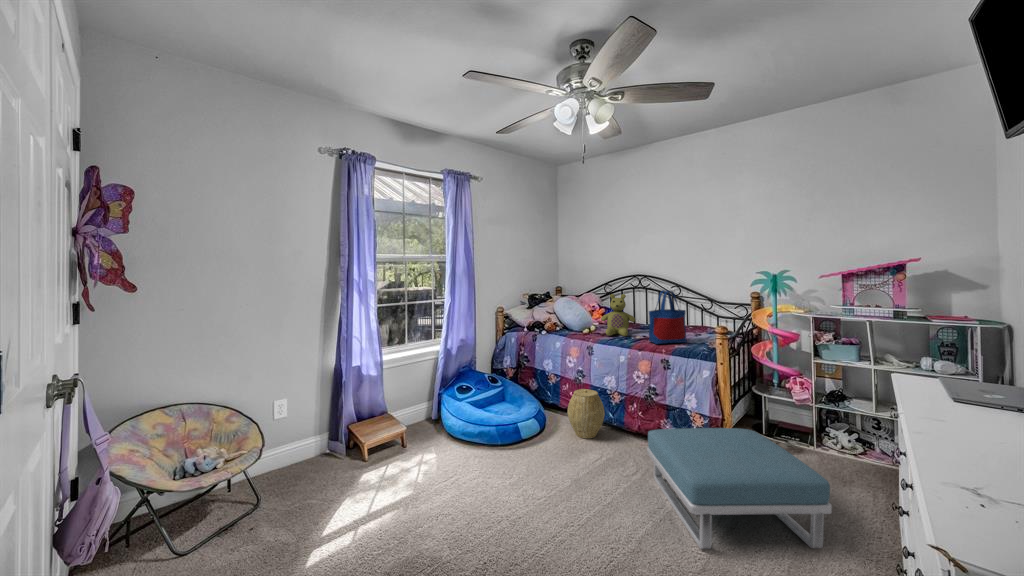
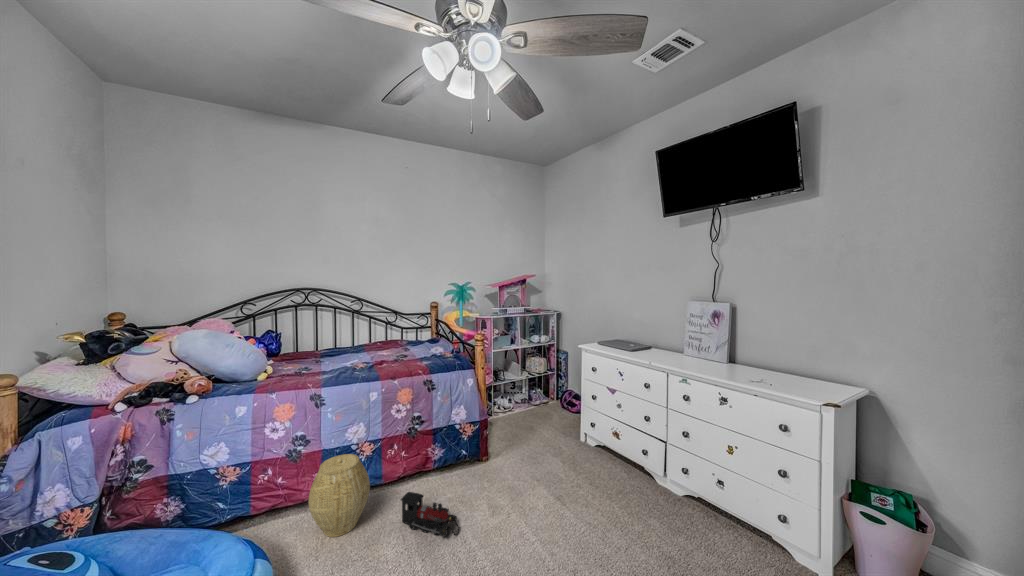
tote bag: present [649,290,687,344] -> none [393,305,424,366]
stuffed bear: present [601,294,635,336] -> none [303,314,353,372]
footstool: present [647,428,832,549] -> none [478,417,600,534]
toy train: none [606,432,630,474] -> present [401,492,459,537]

